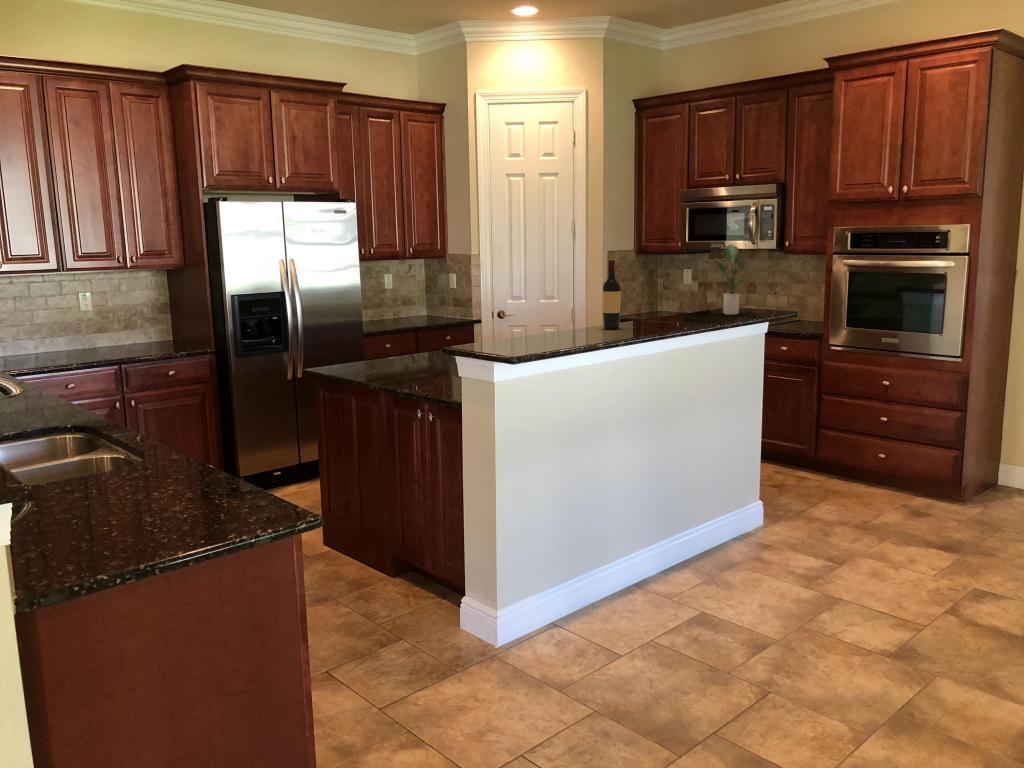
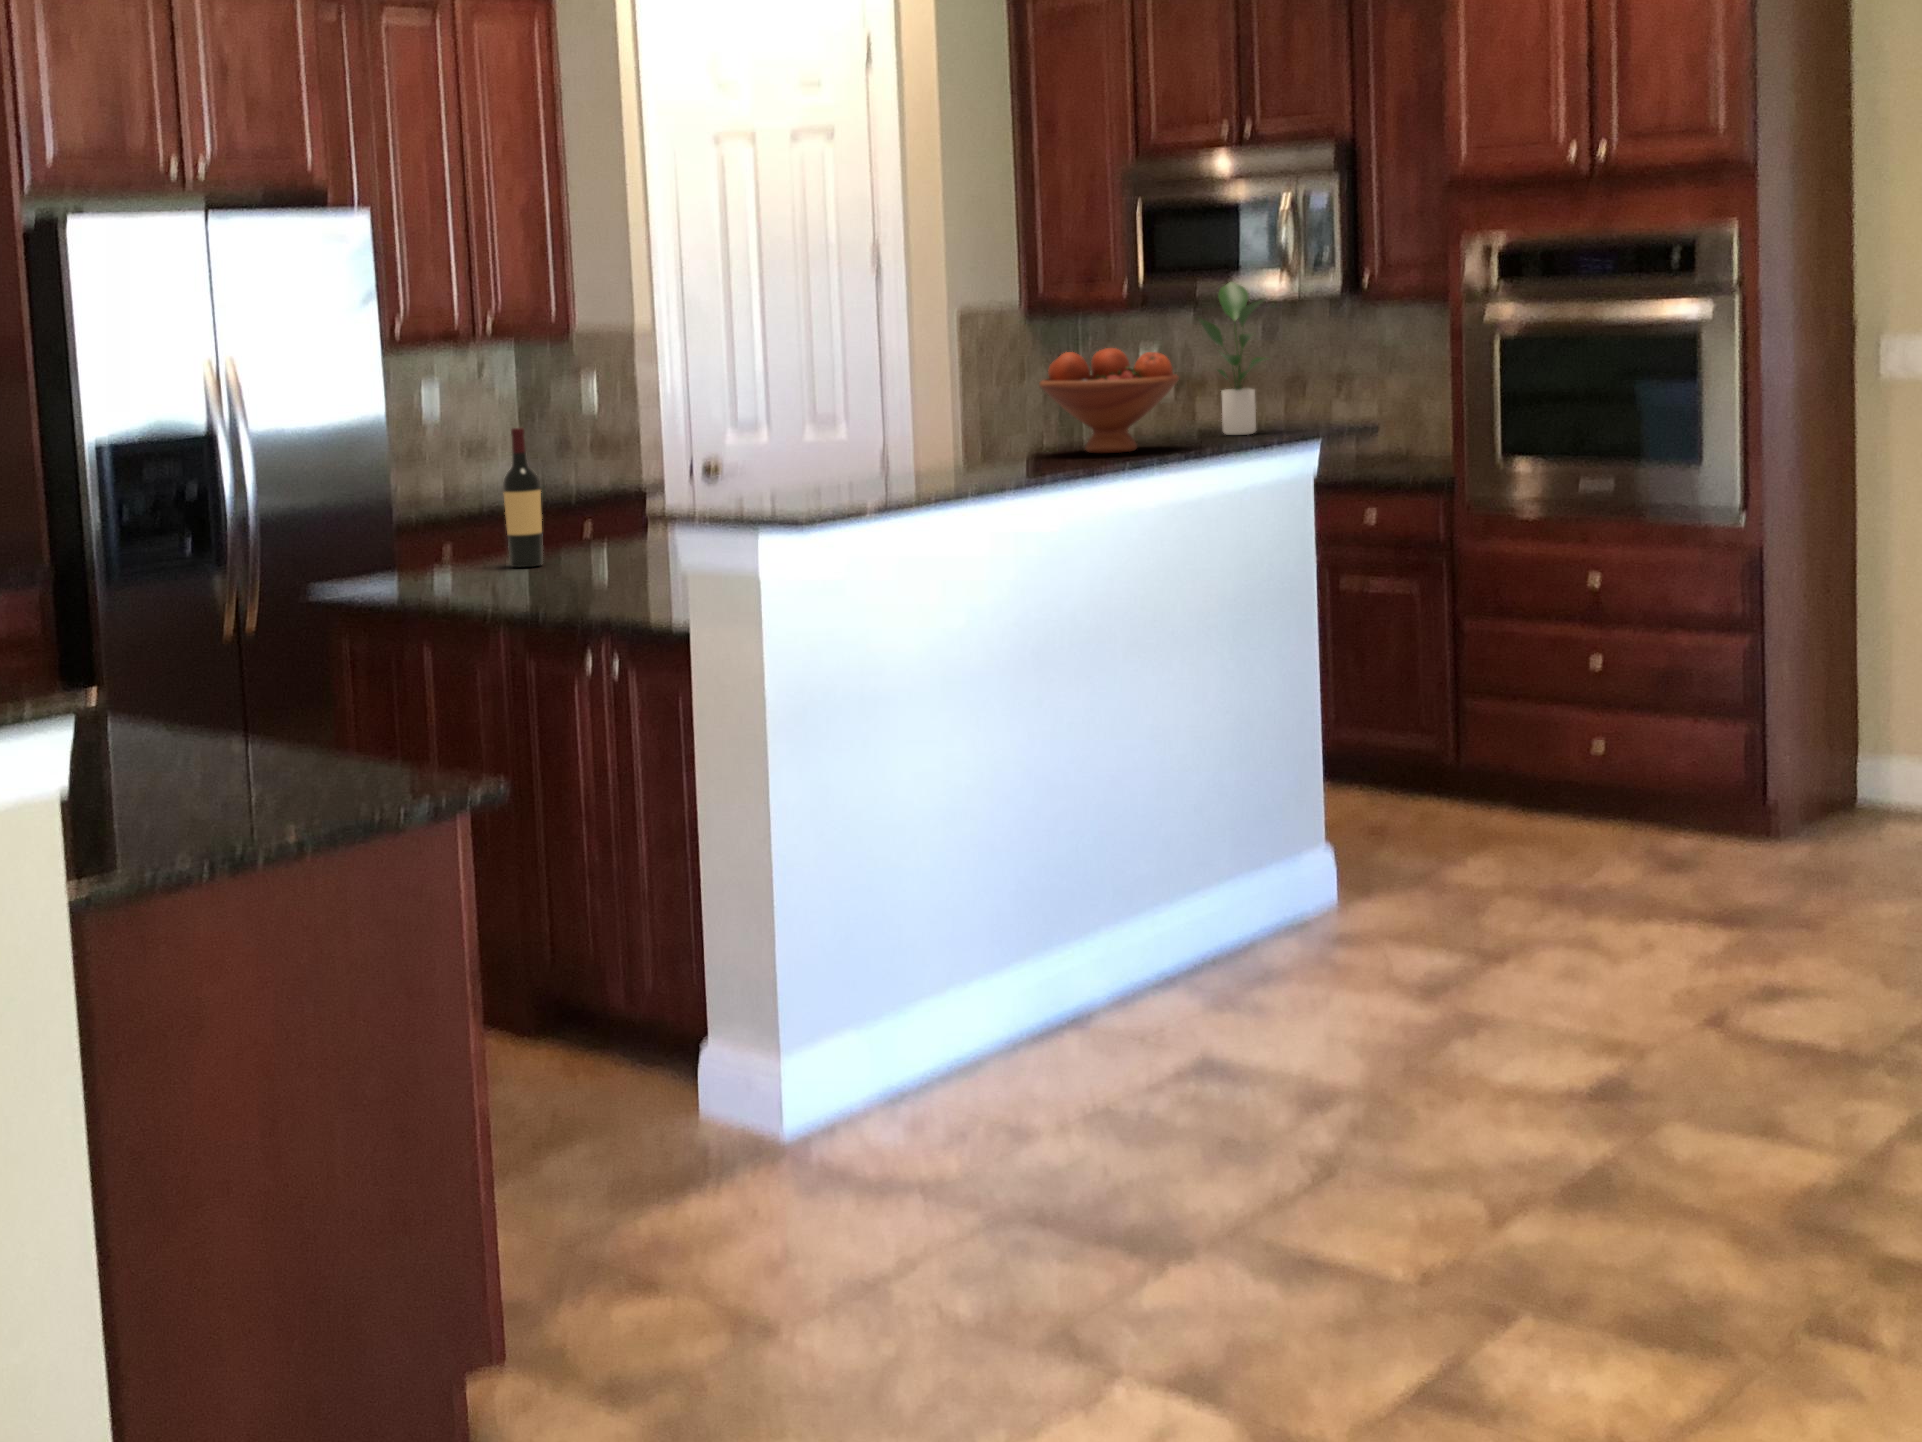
wine bottle: present [603,260,621,329] -> present [503,428,543,567]
fruit bowl: none [641,273,706,322] -> present [1039,348,1179,453]

